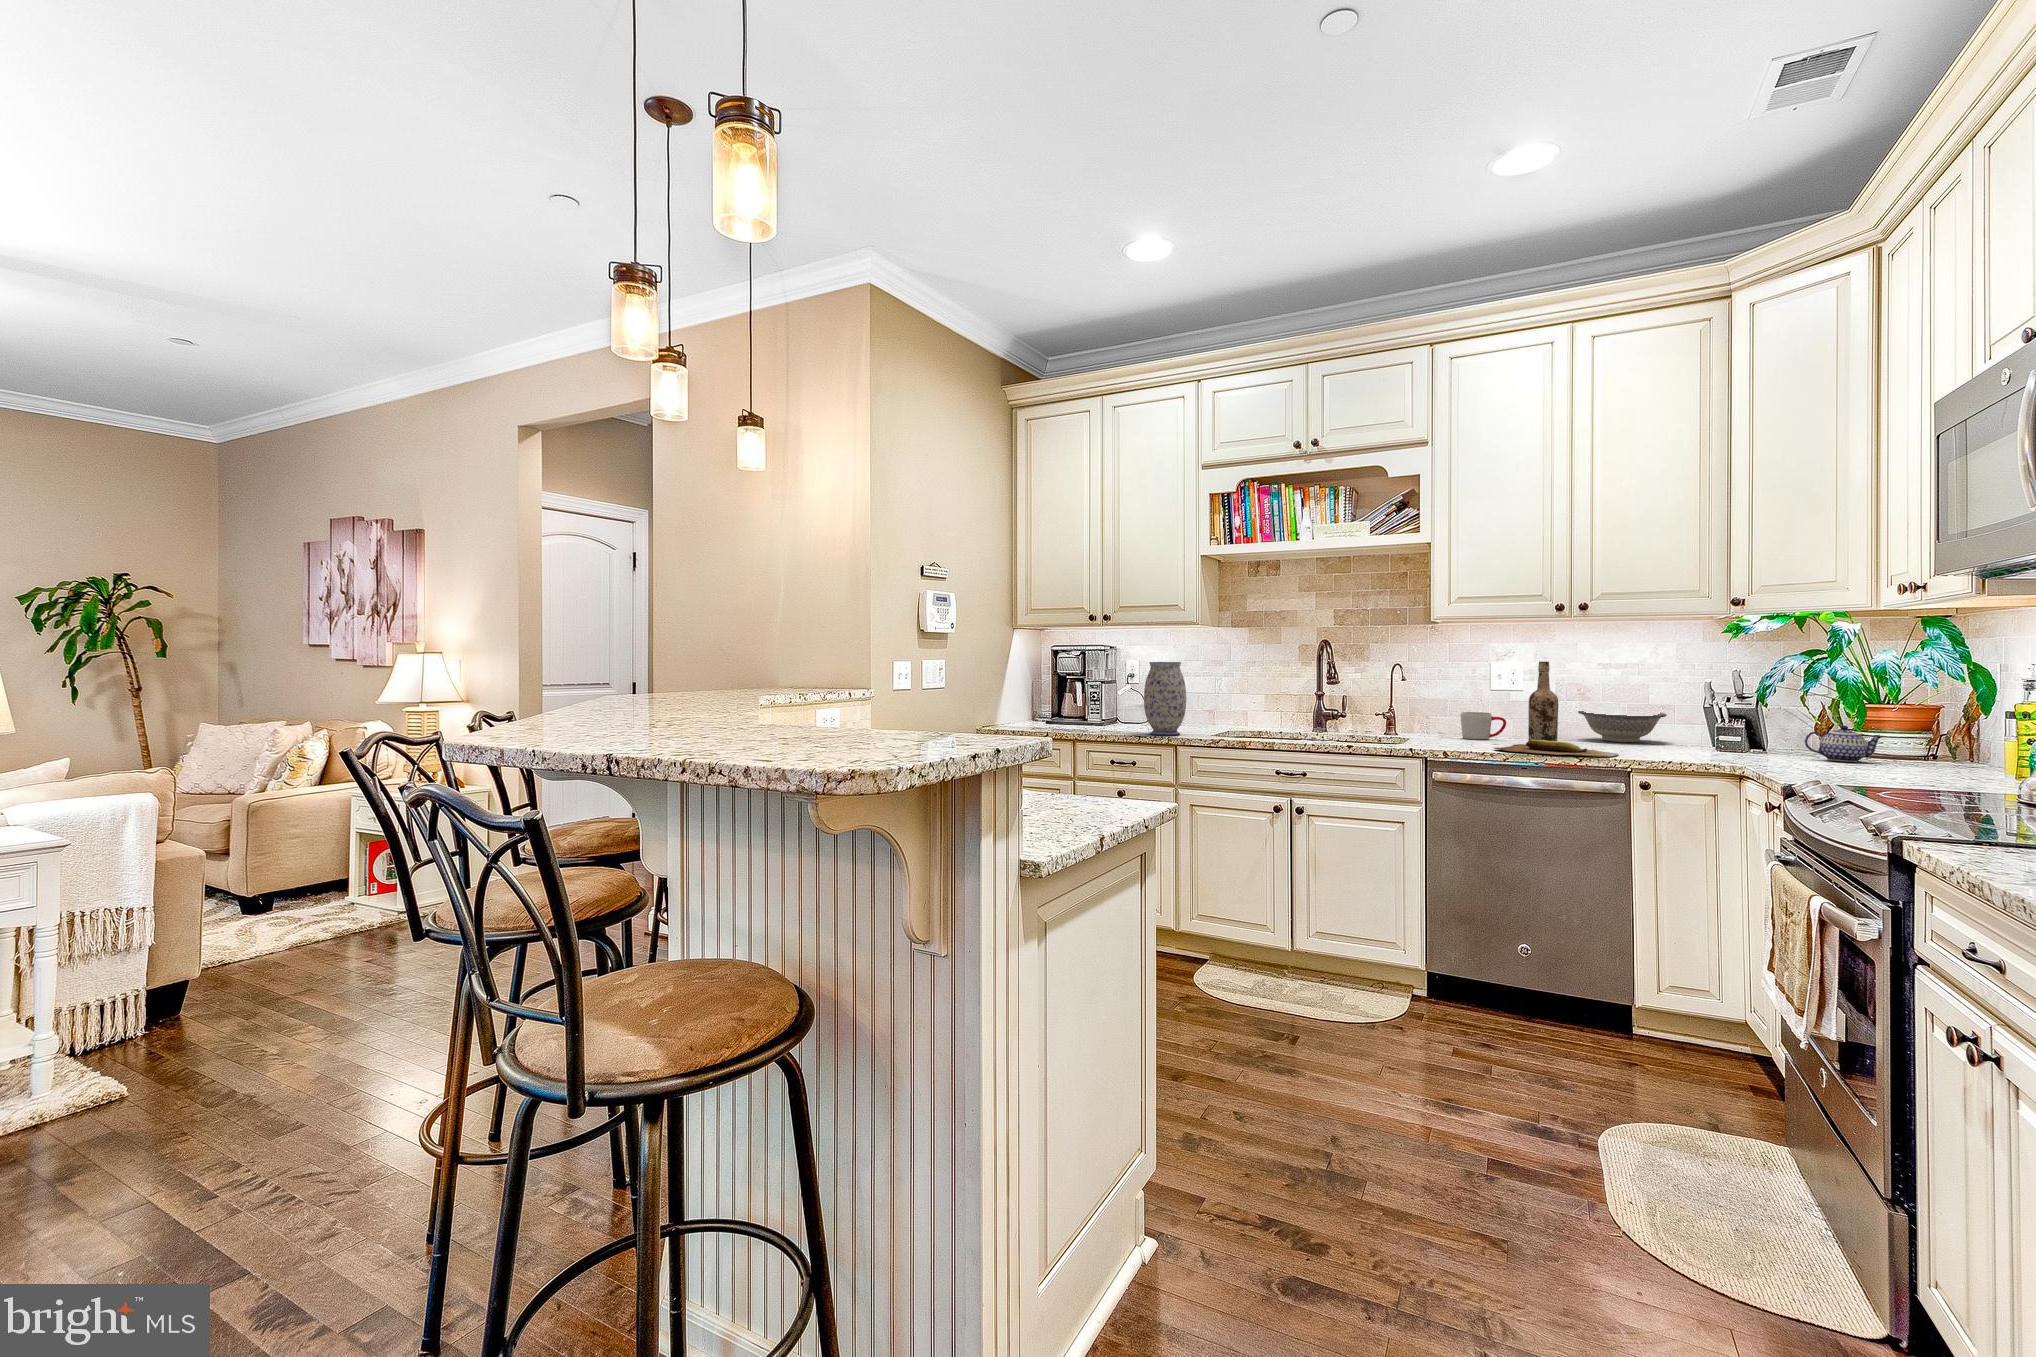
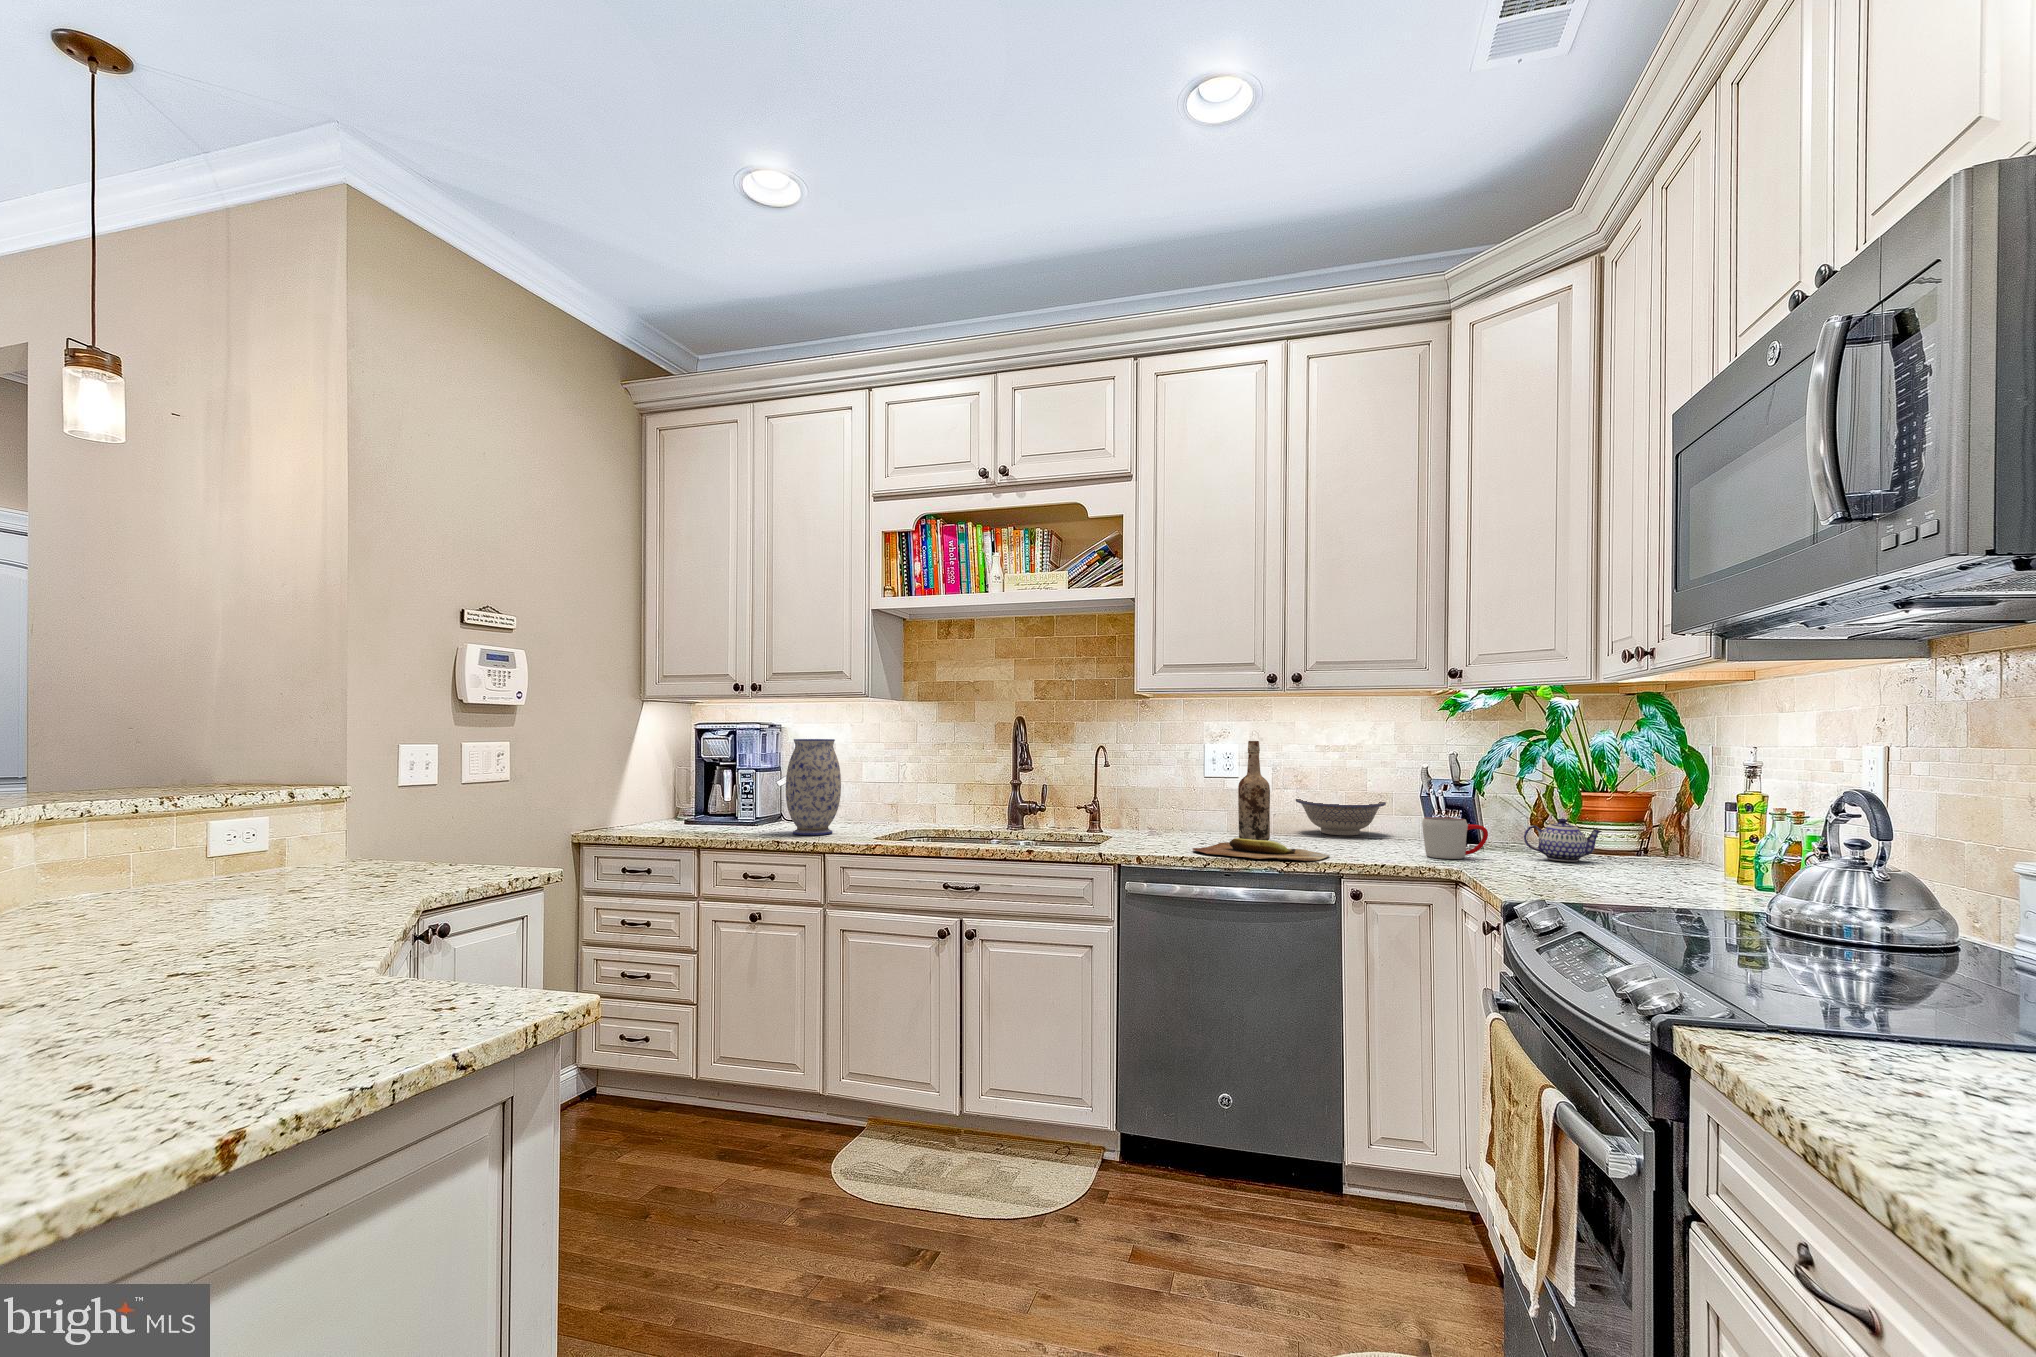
mug: present [1461,712,1506,739] -> present [1422,817,1488,859]

